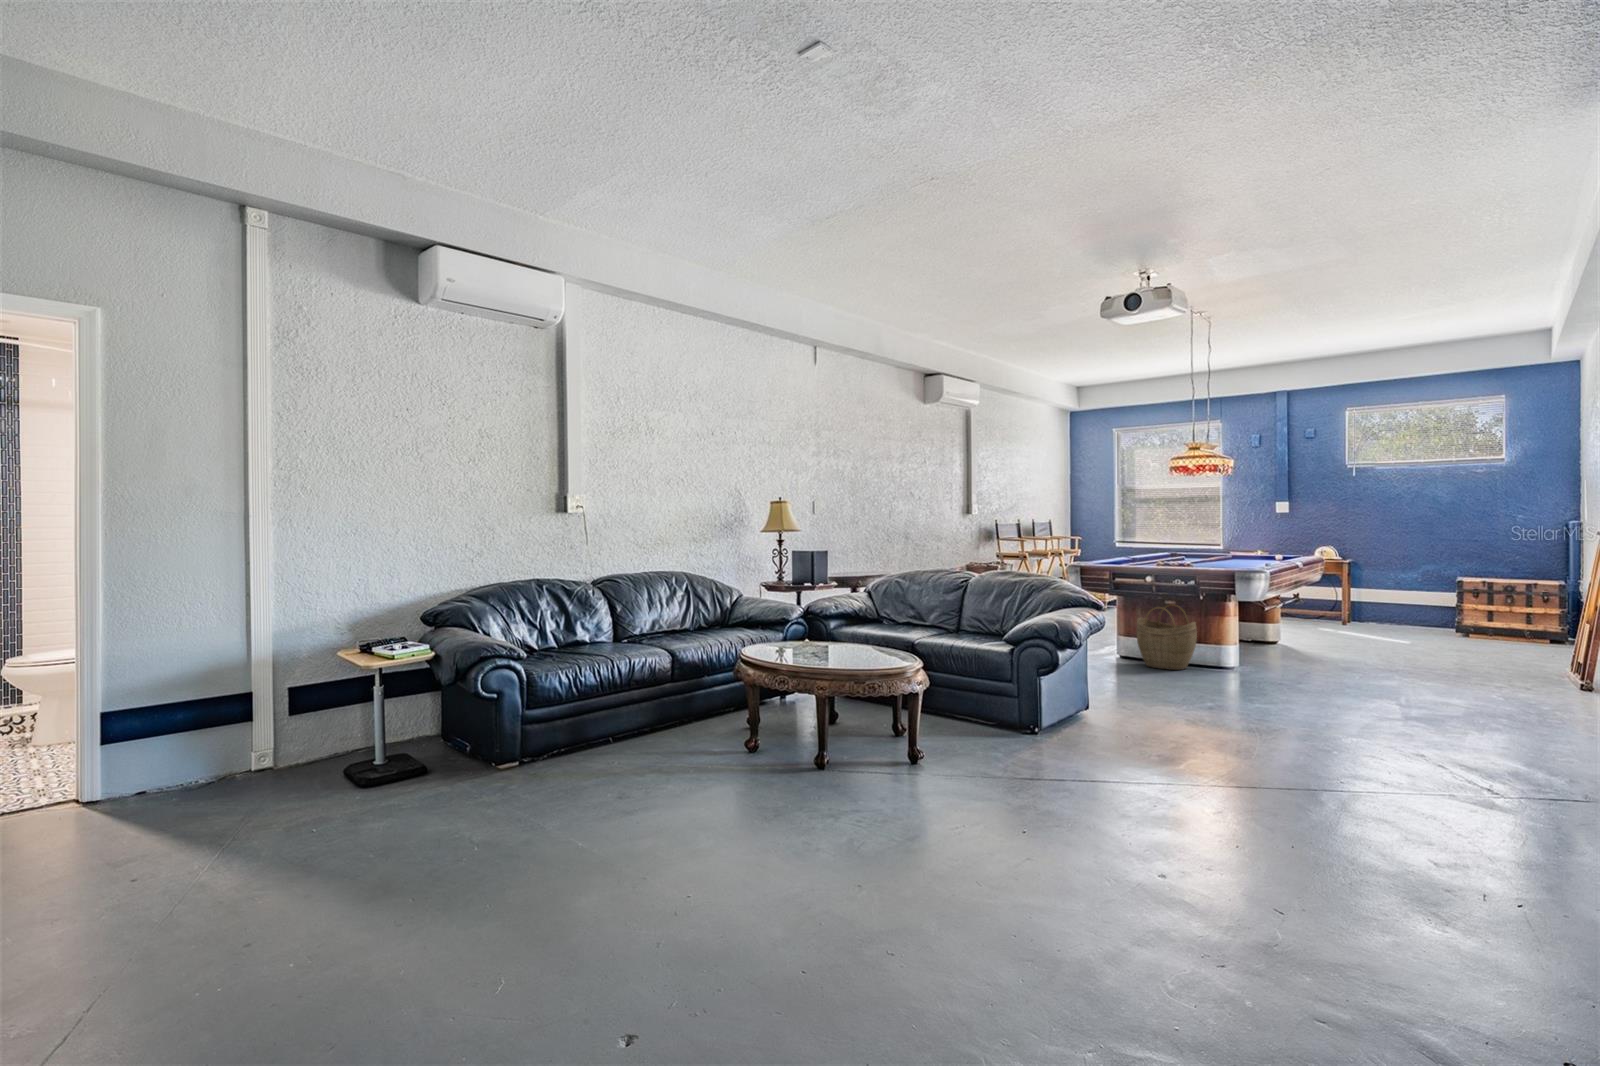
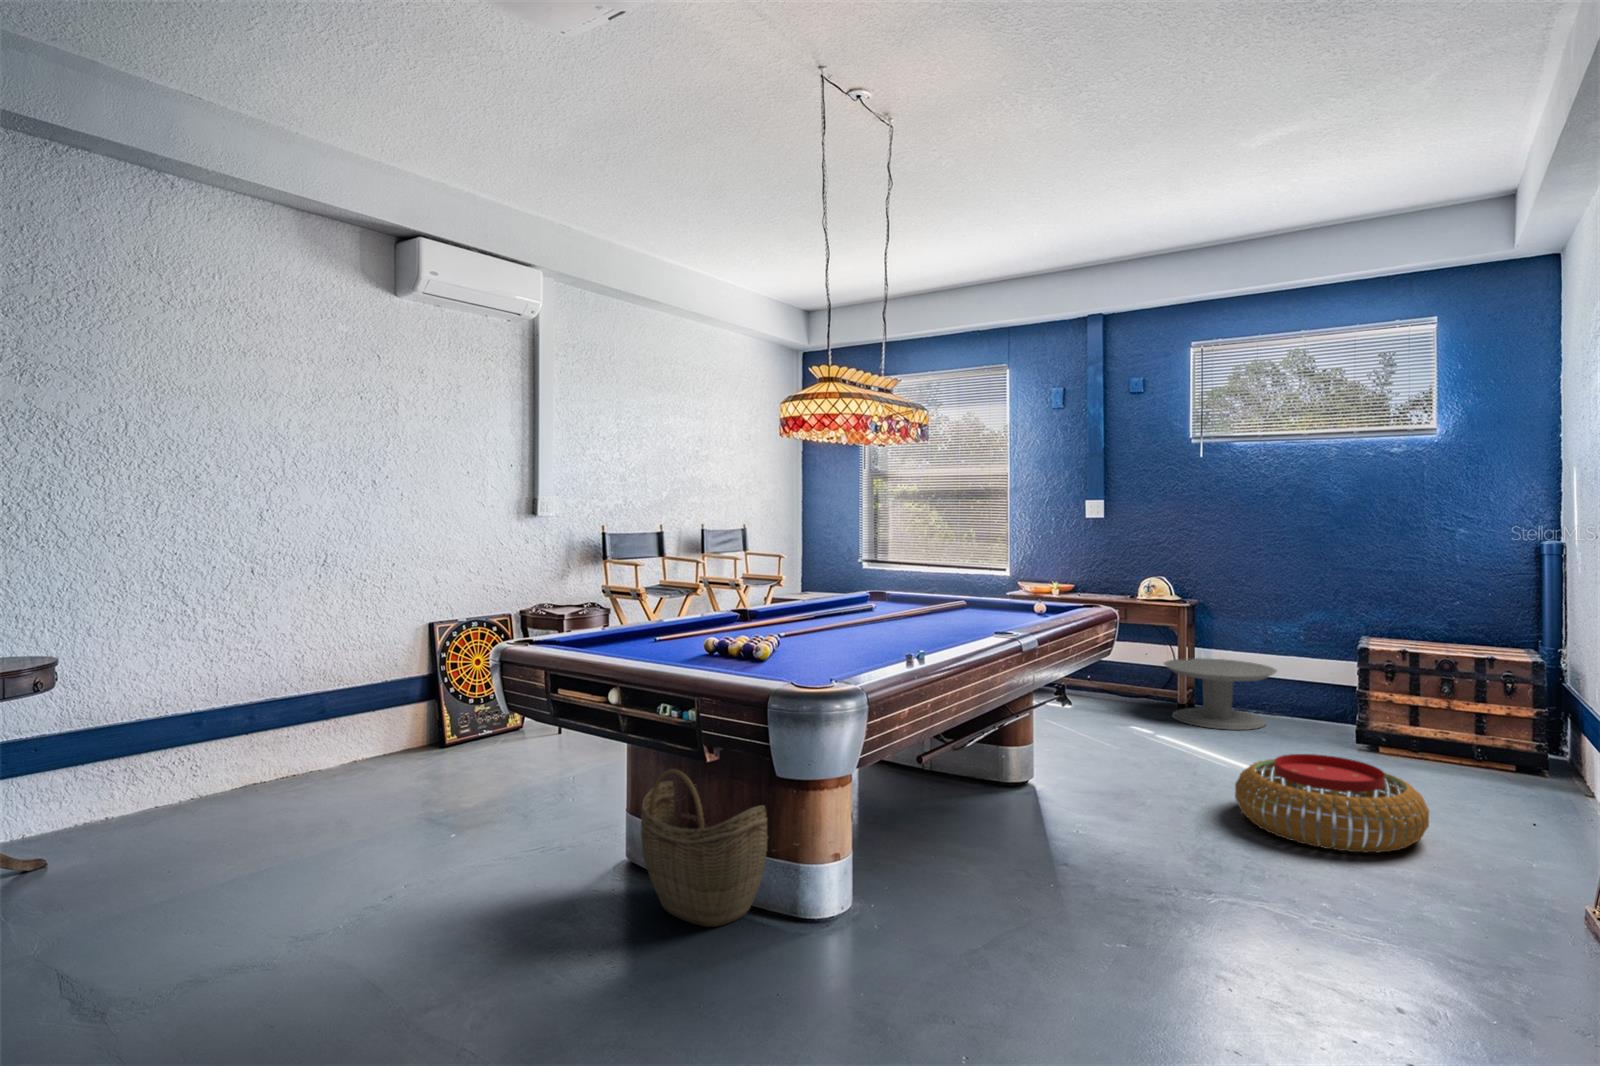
side table: none [1334,594,1406,630] -> present [1164,658,1277,730]
pouf: none [1393,623,1496,660] -> present [1235,754,1429,852]

